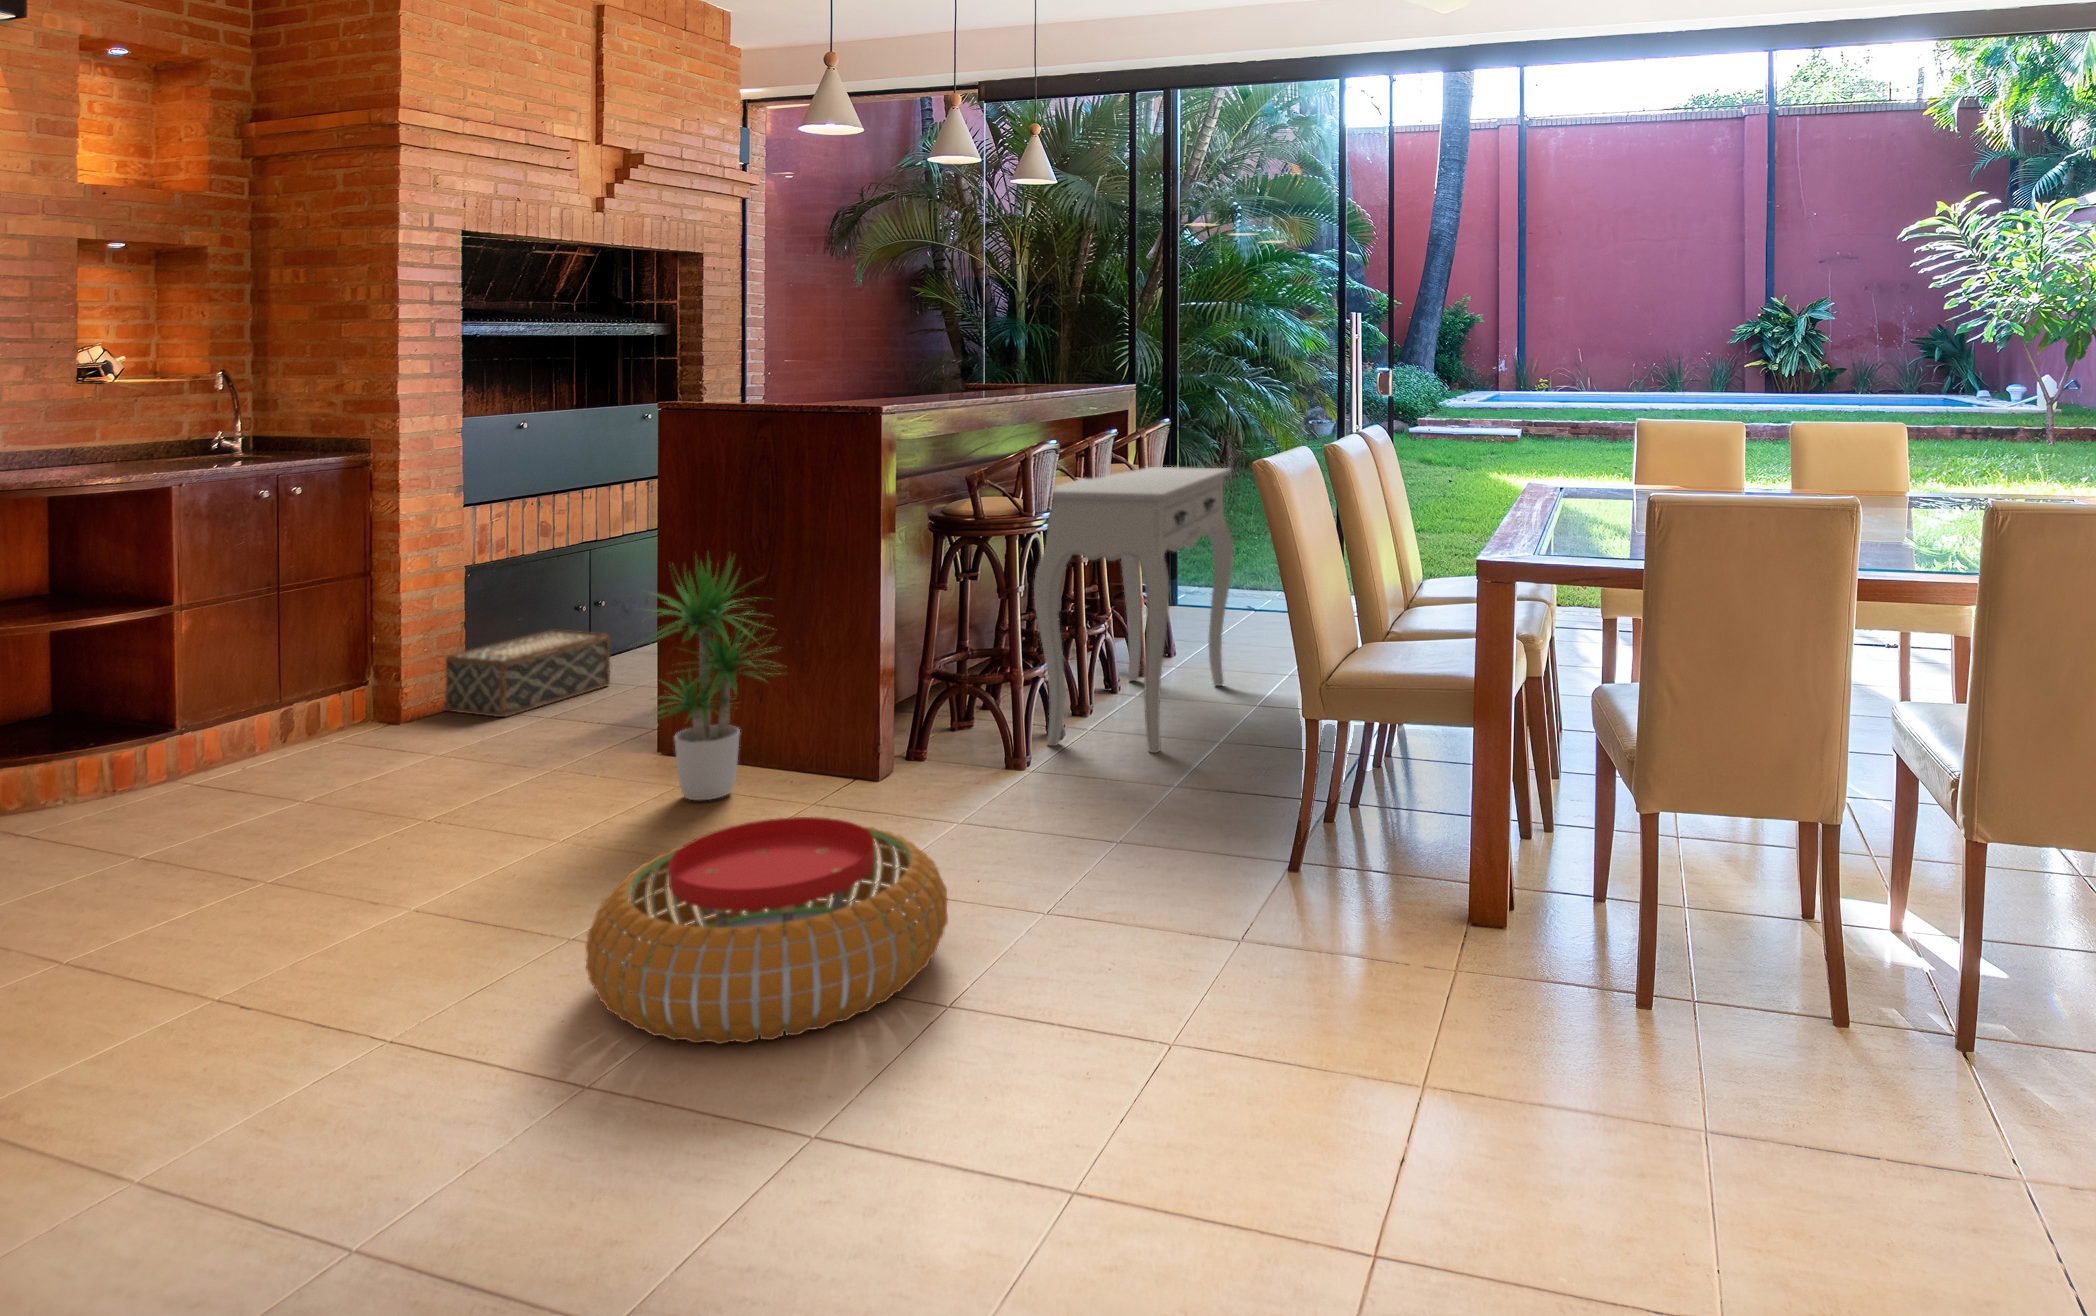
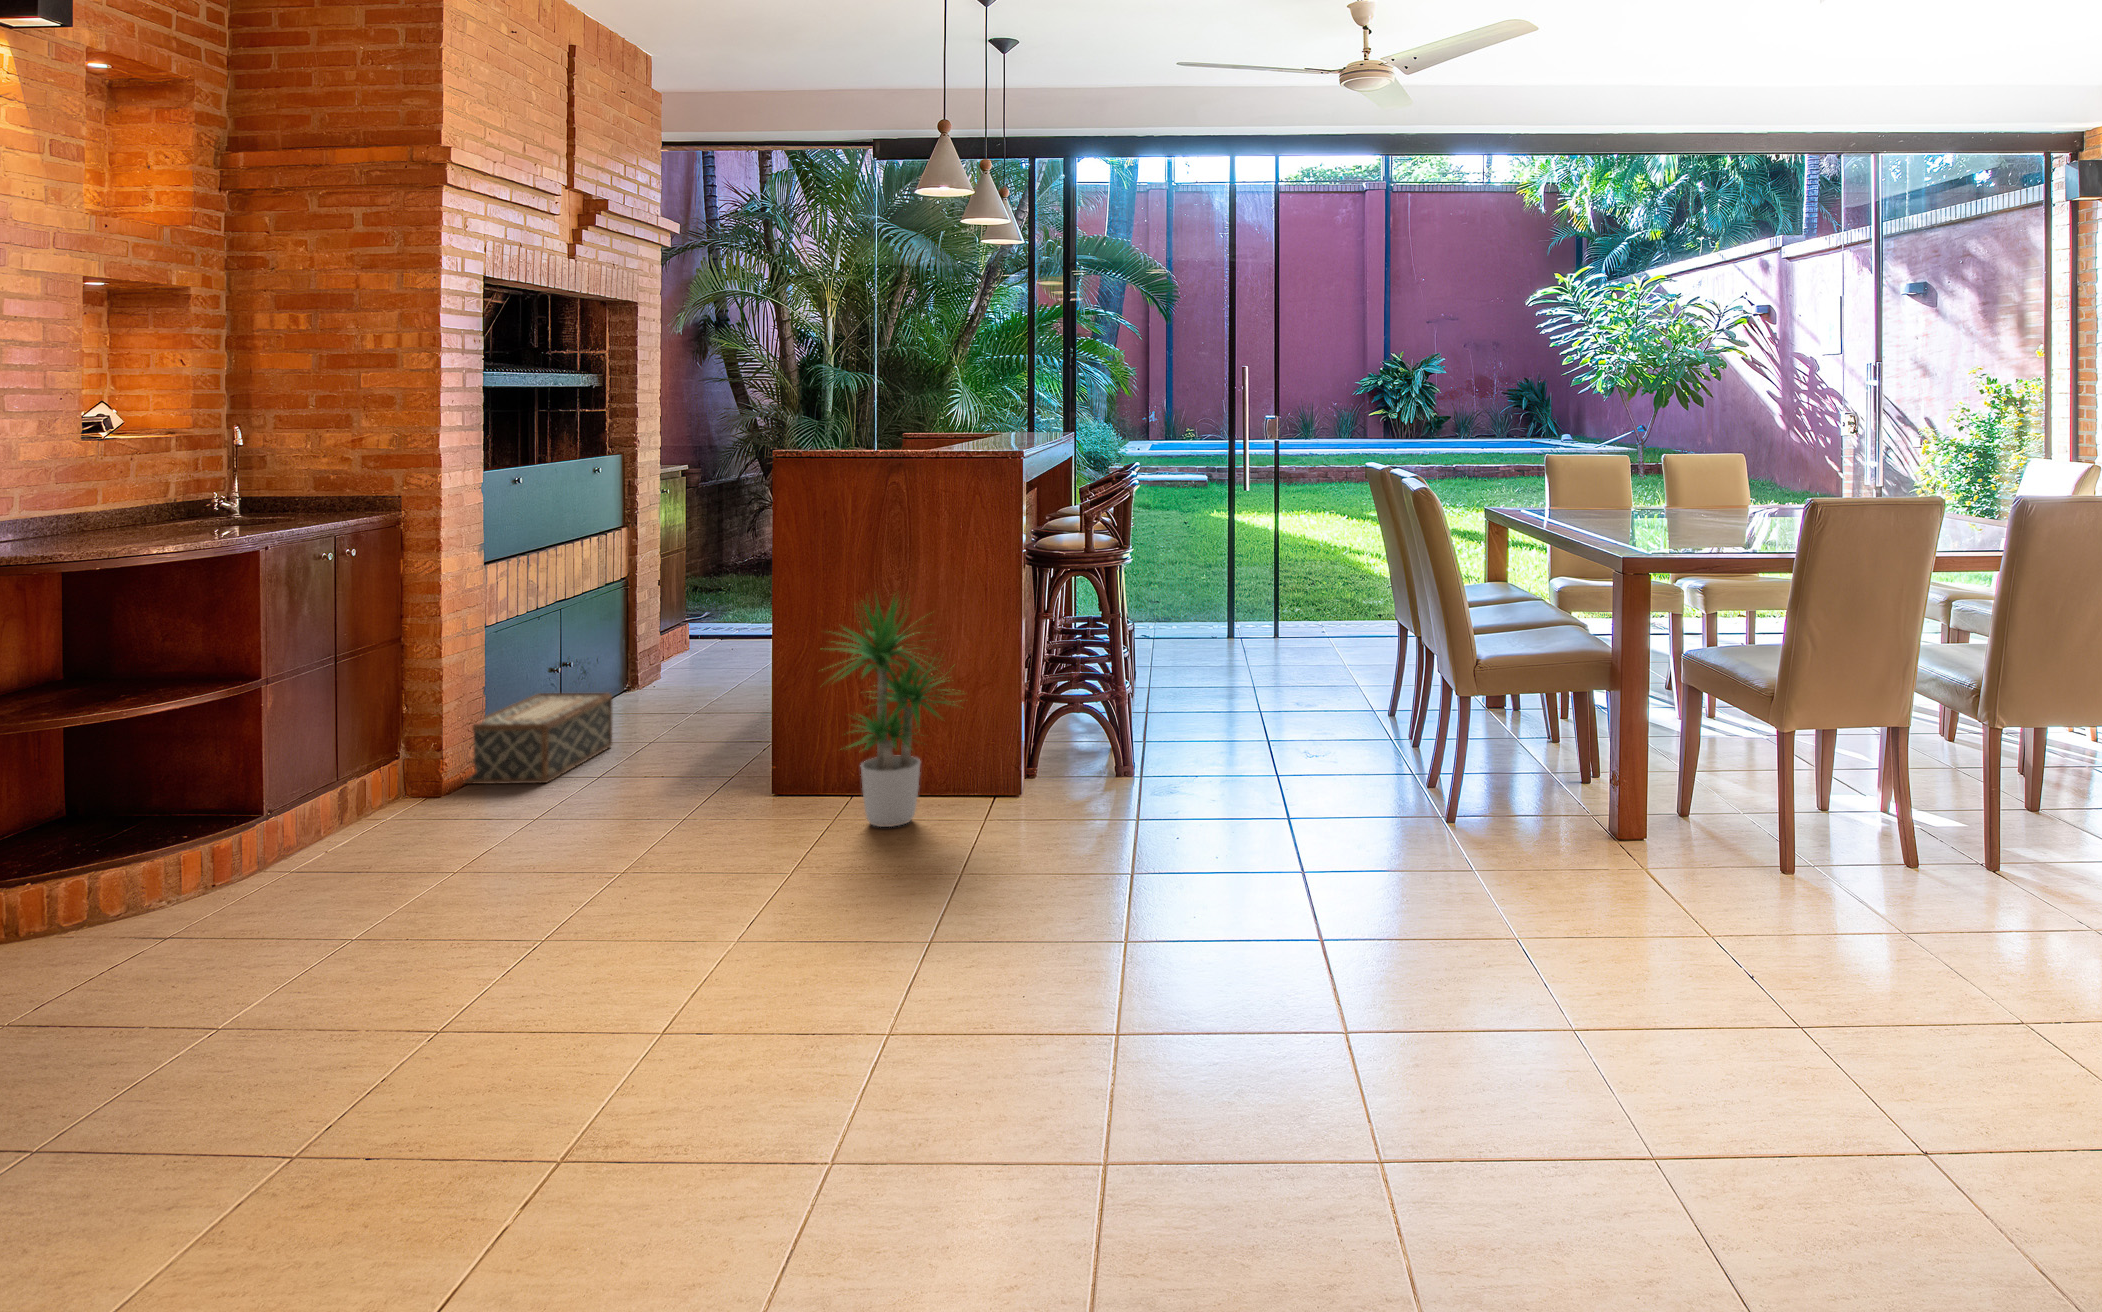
console table: present [1034,467,1234,753] -> none [1120,502,1252,756]
pouf: present [585,817,948,1044] -> none [1033,803,1323,982]

